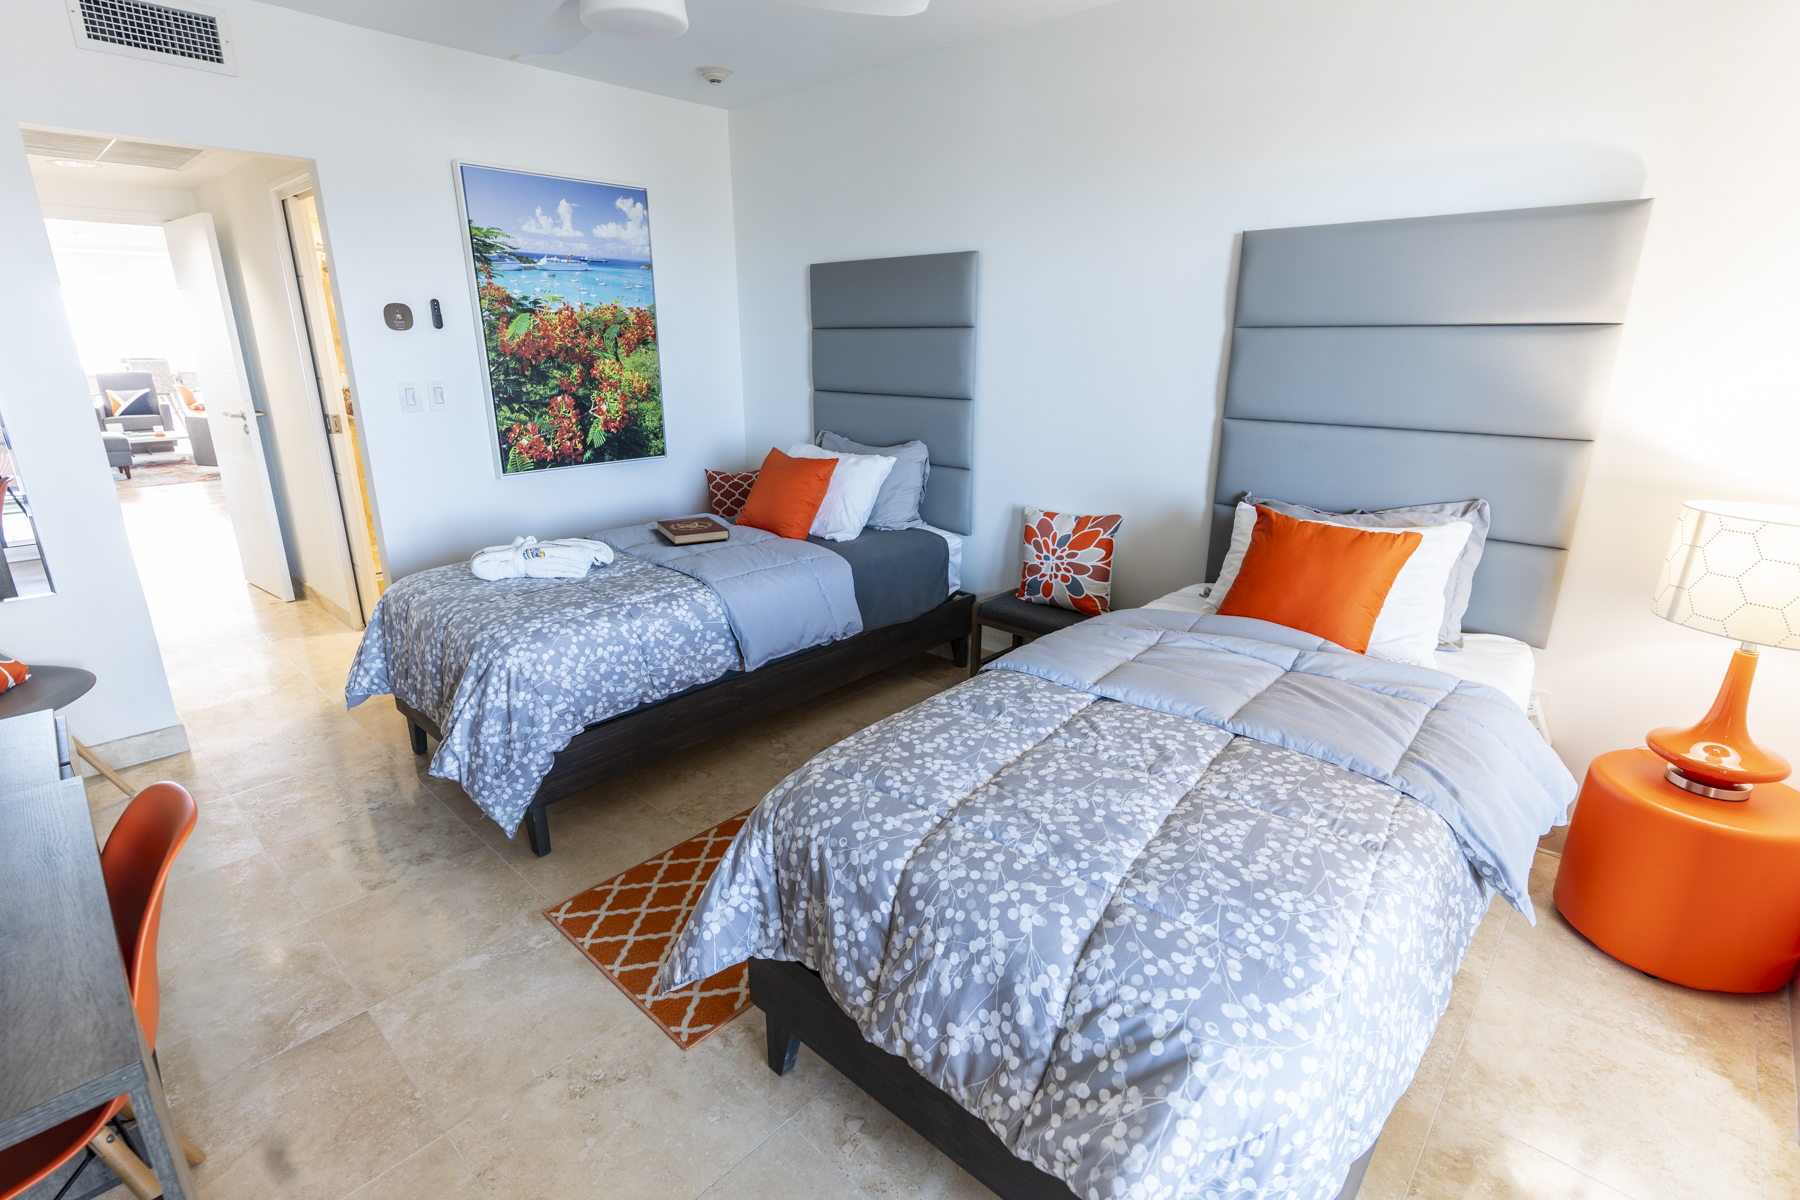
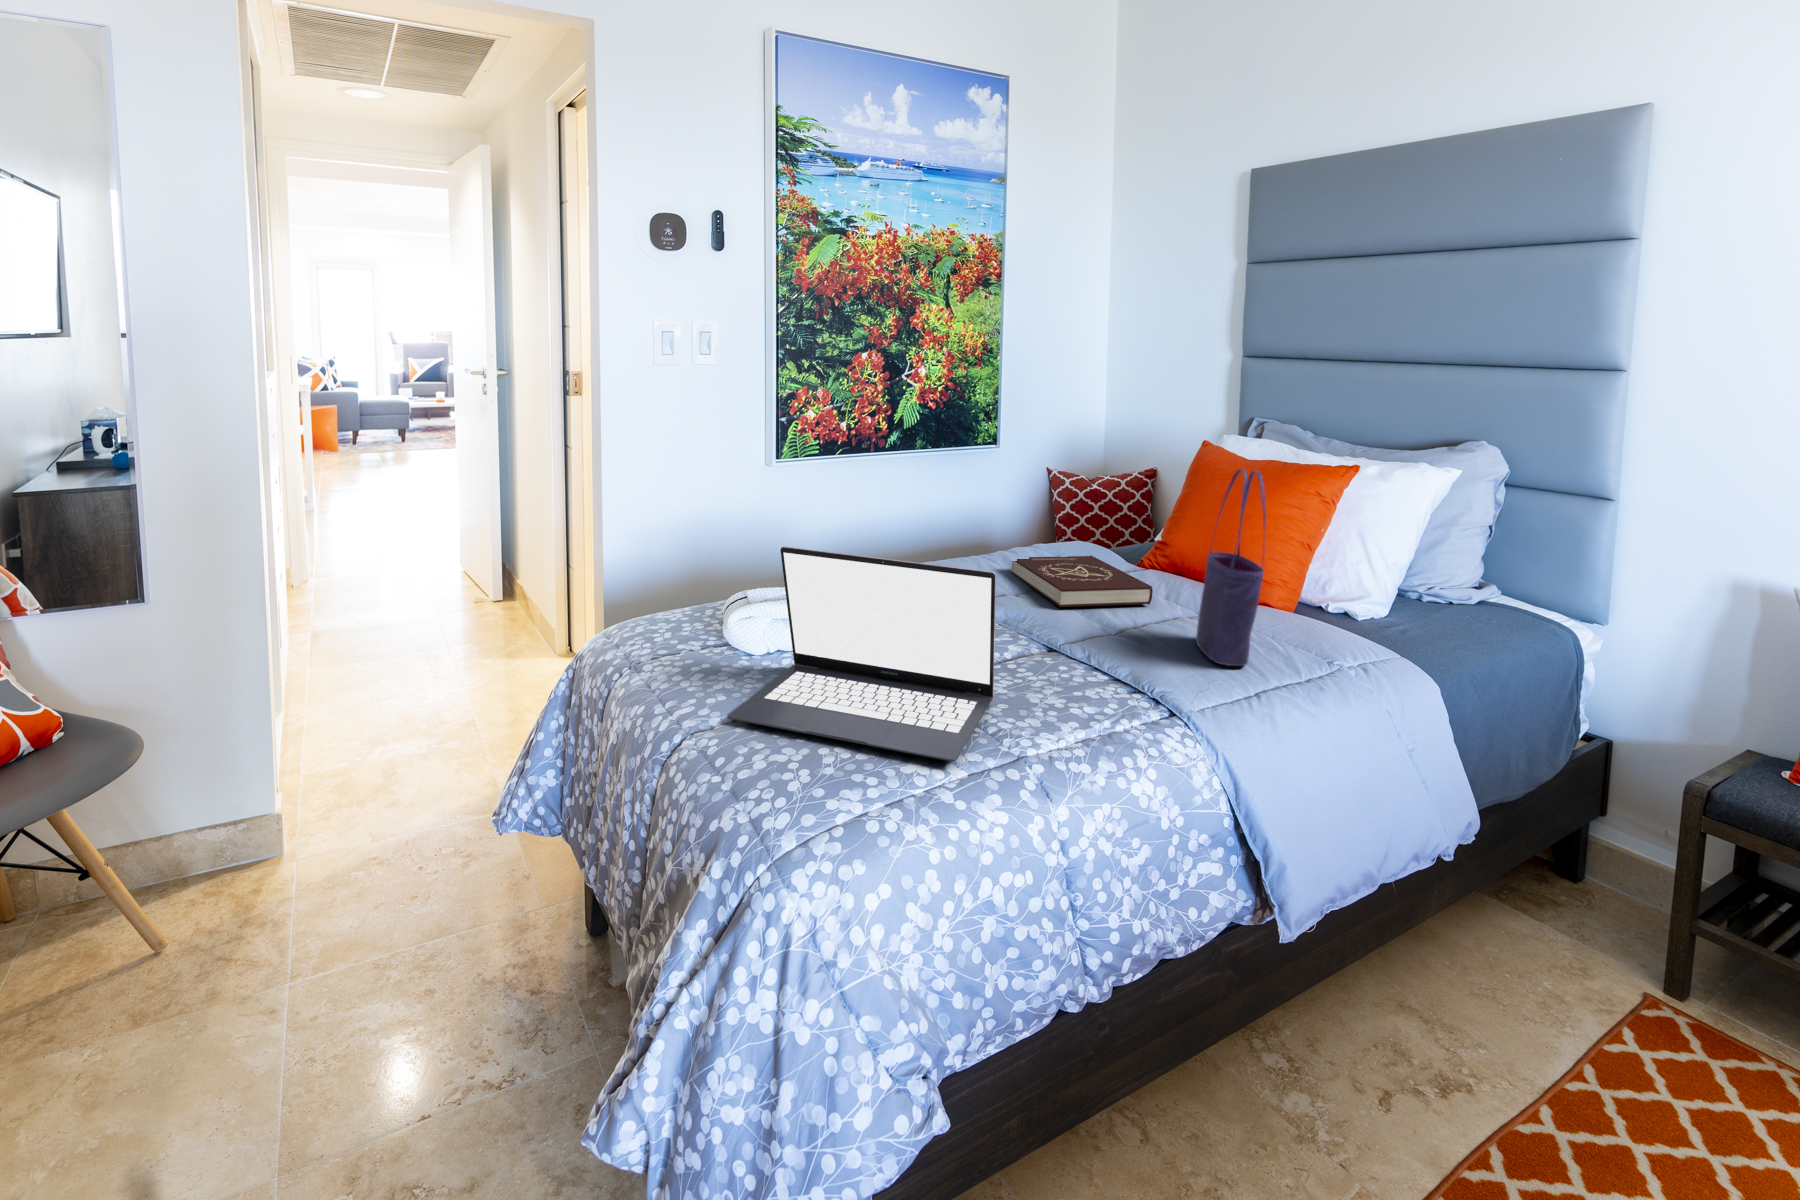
tote bag: none [737,464,760,562] -> present [1196,469,1266,666]
laptop: none [477,520,616,606] -> present [727,546,996,761]

